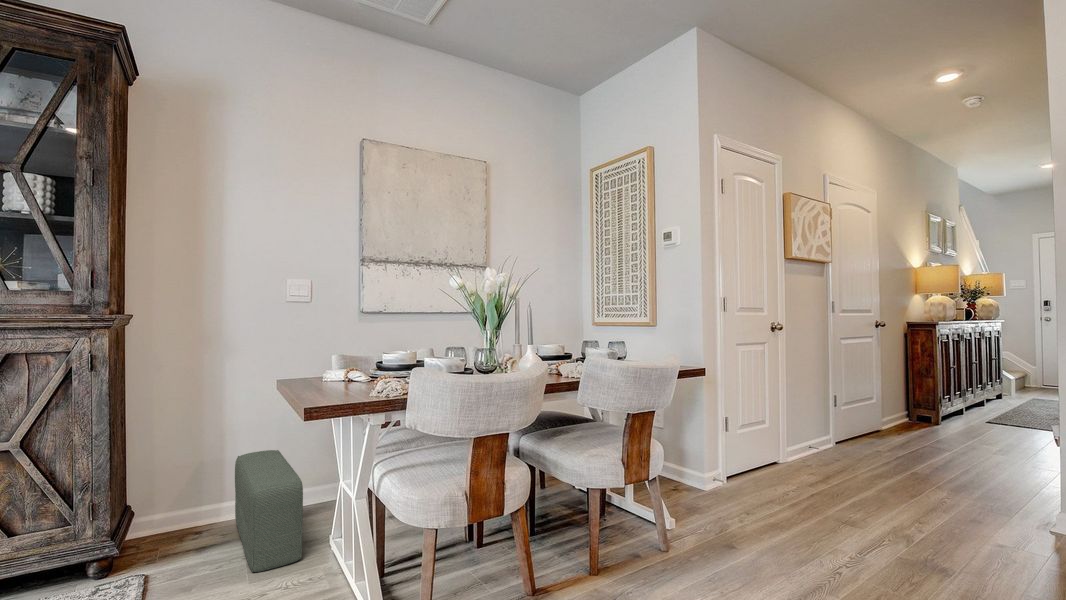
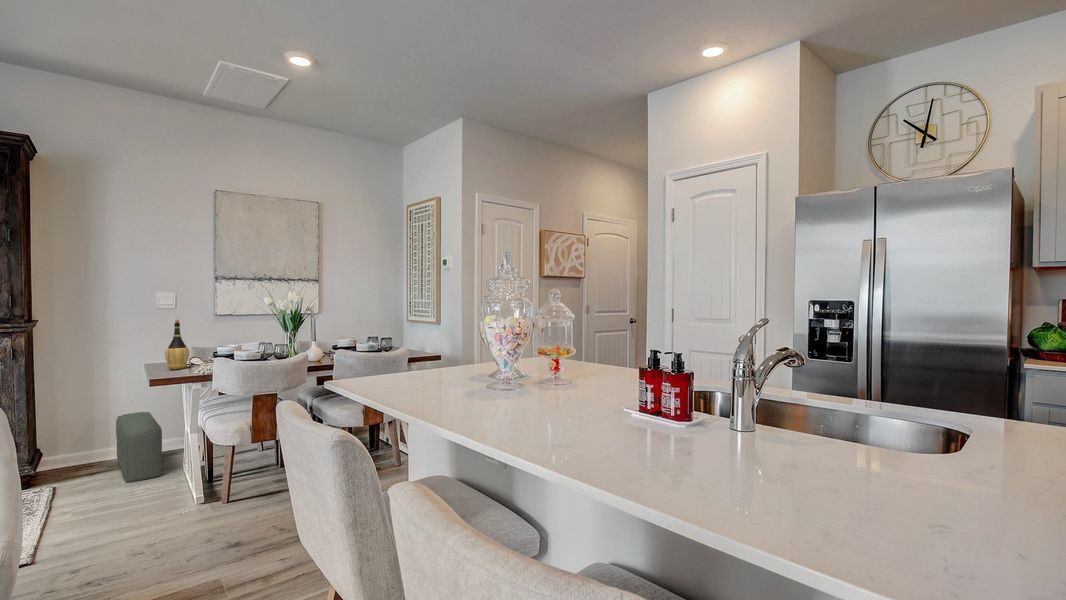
wine bottle: none [317,305,352,388] -> present [165,319,189,369]

